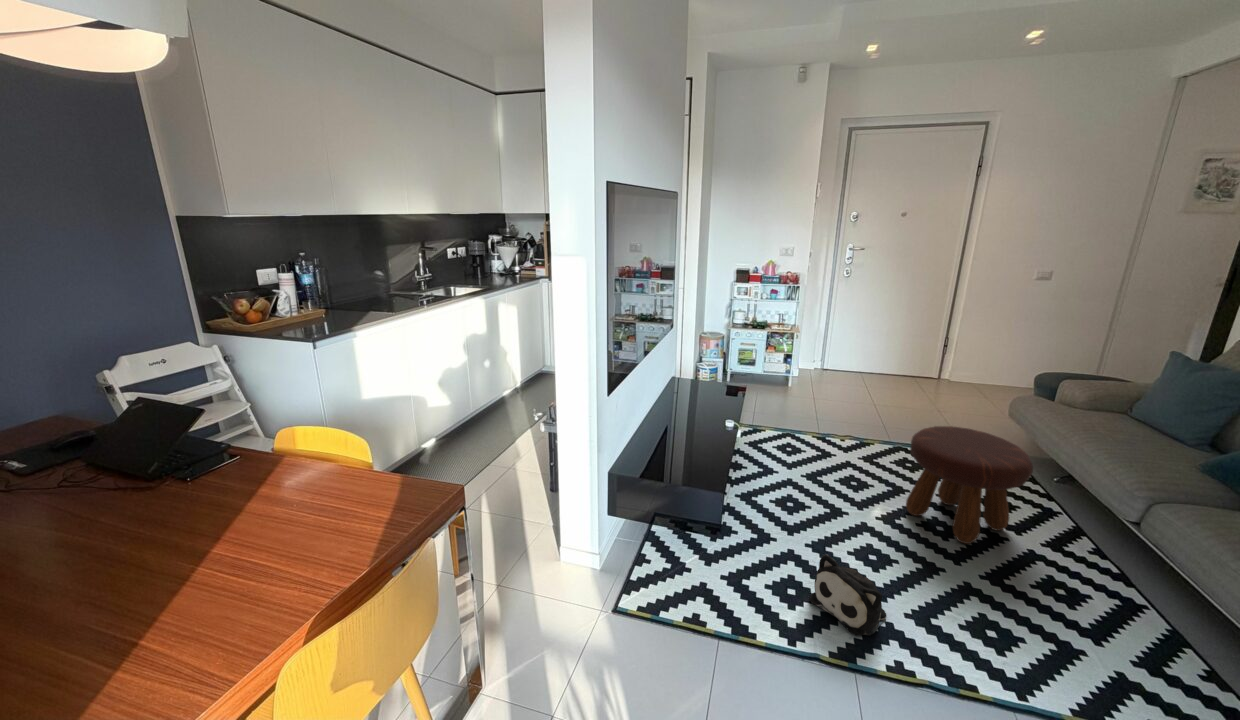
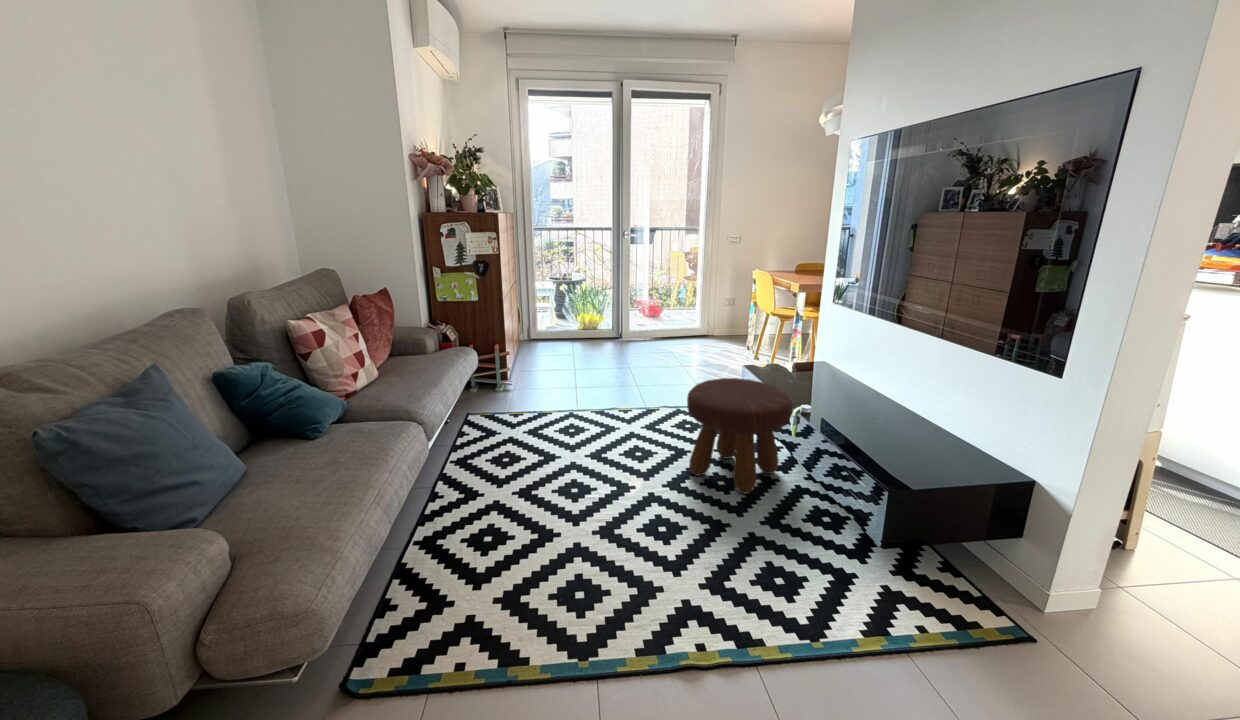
plush toy: present [809,554,886,635] -> none [601,540,683,626]

